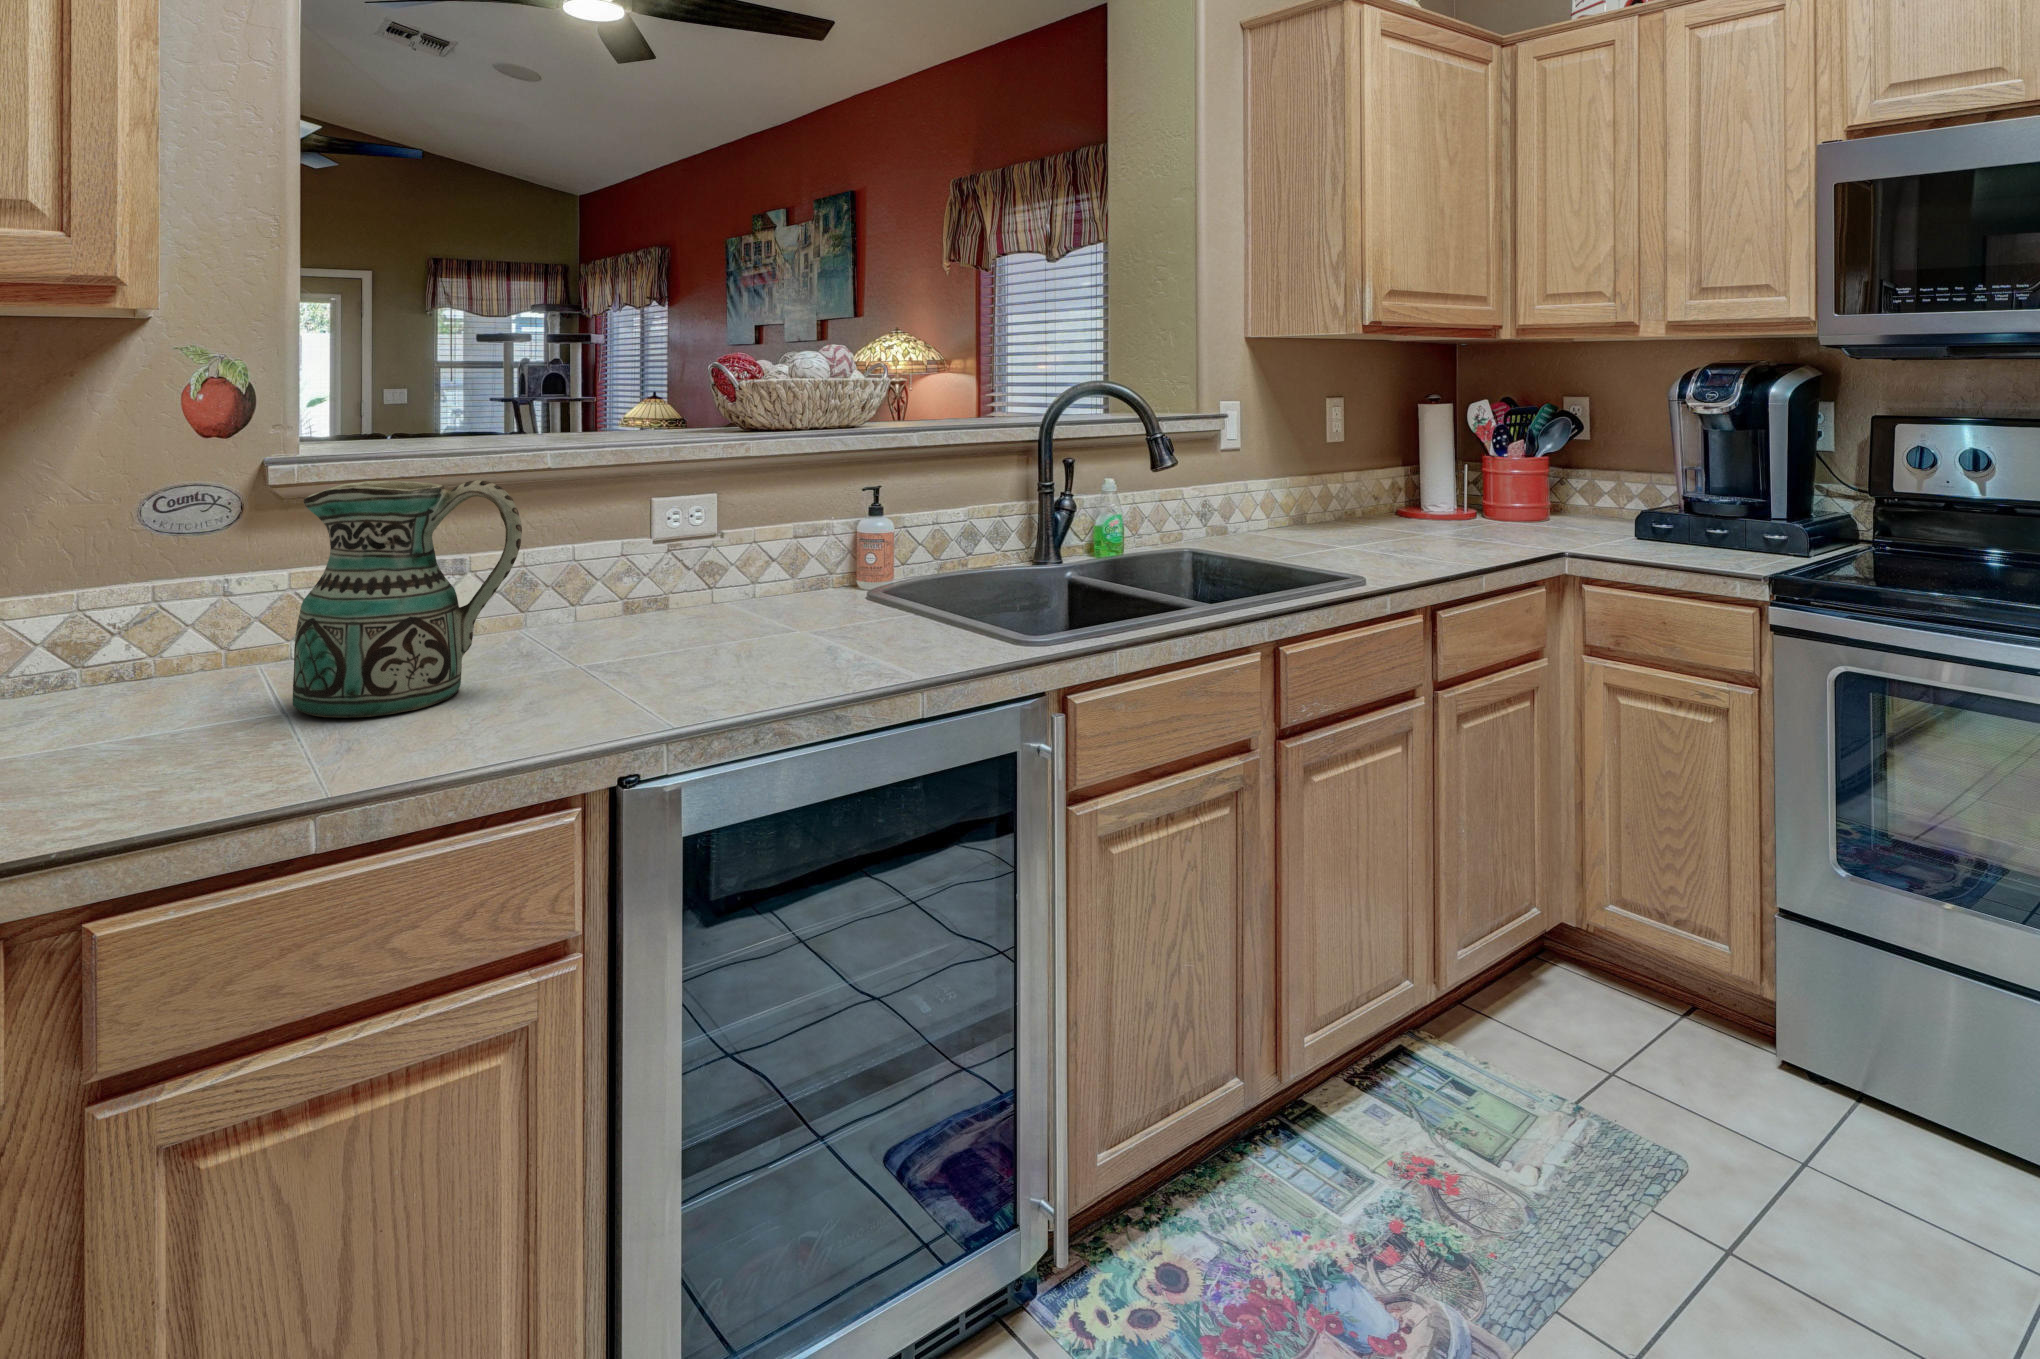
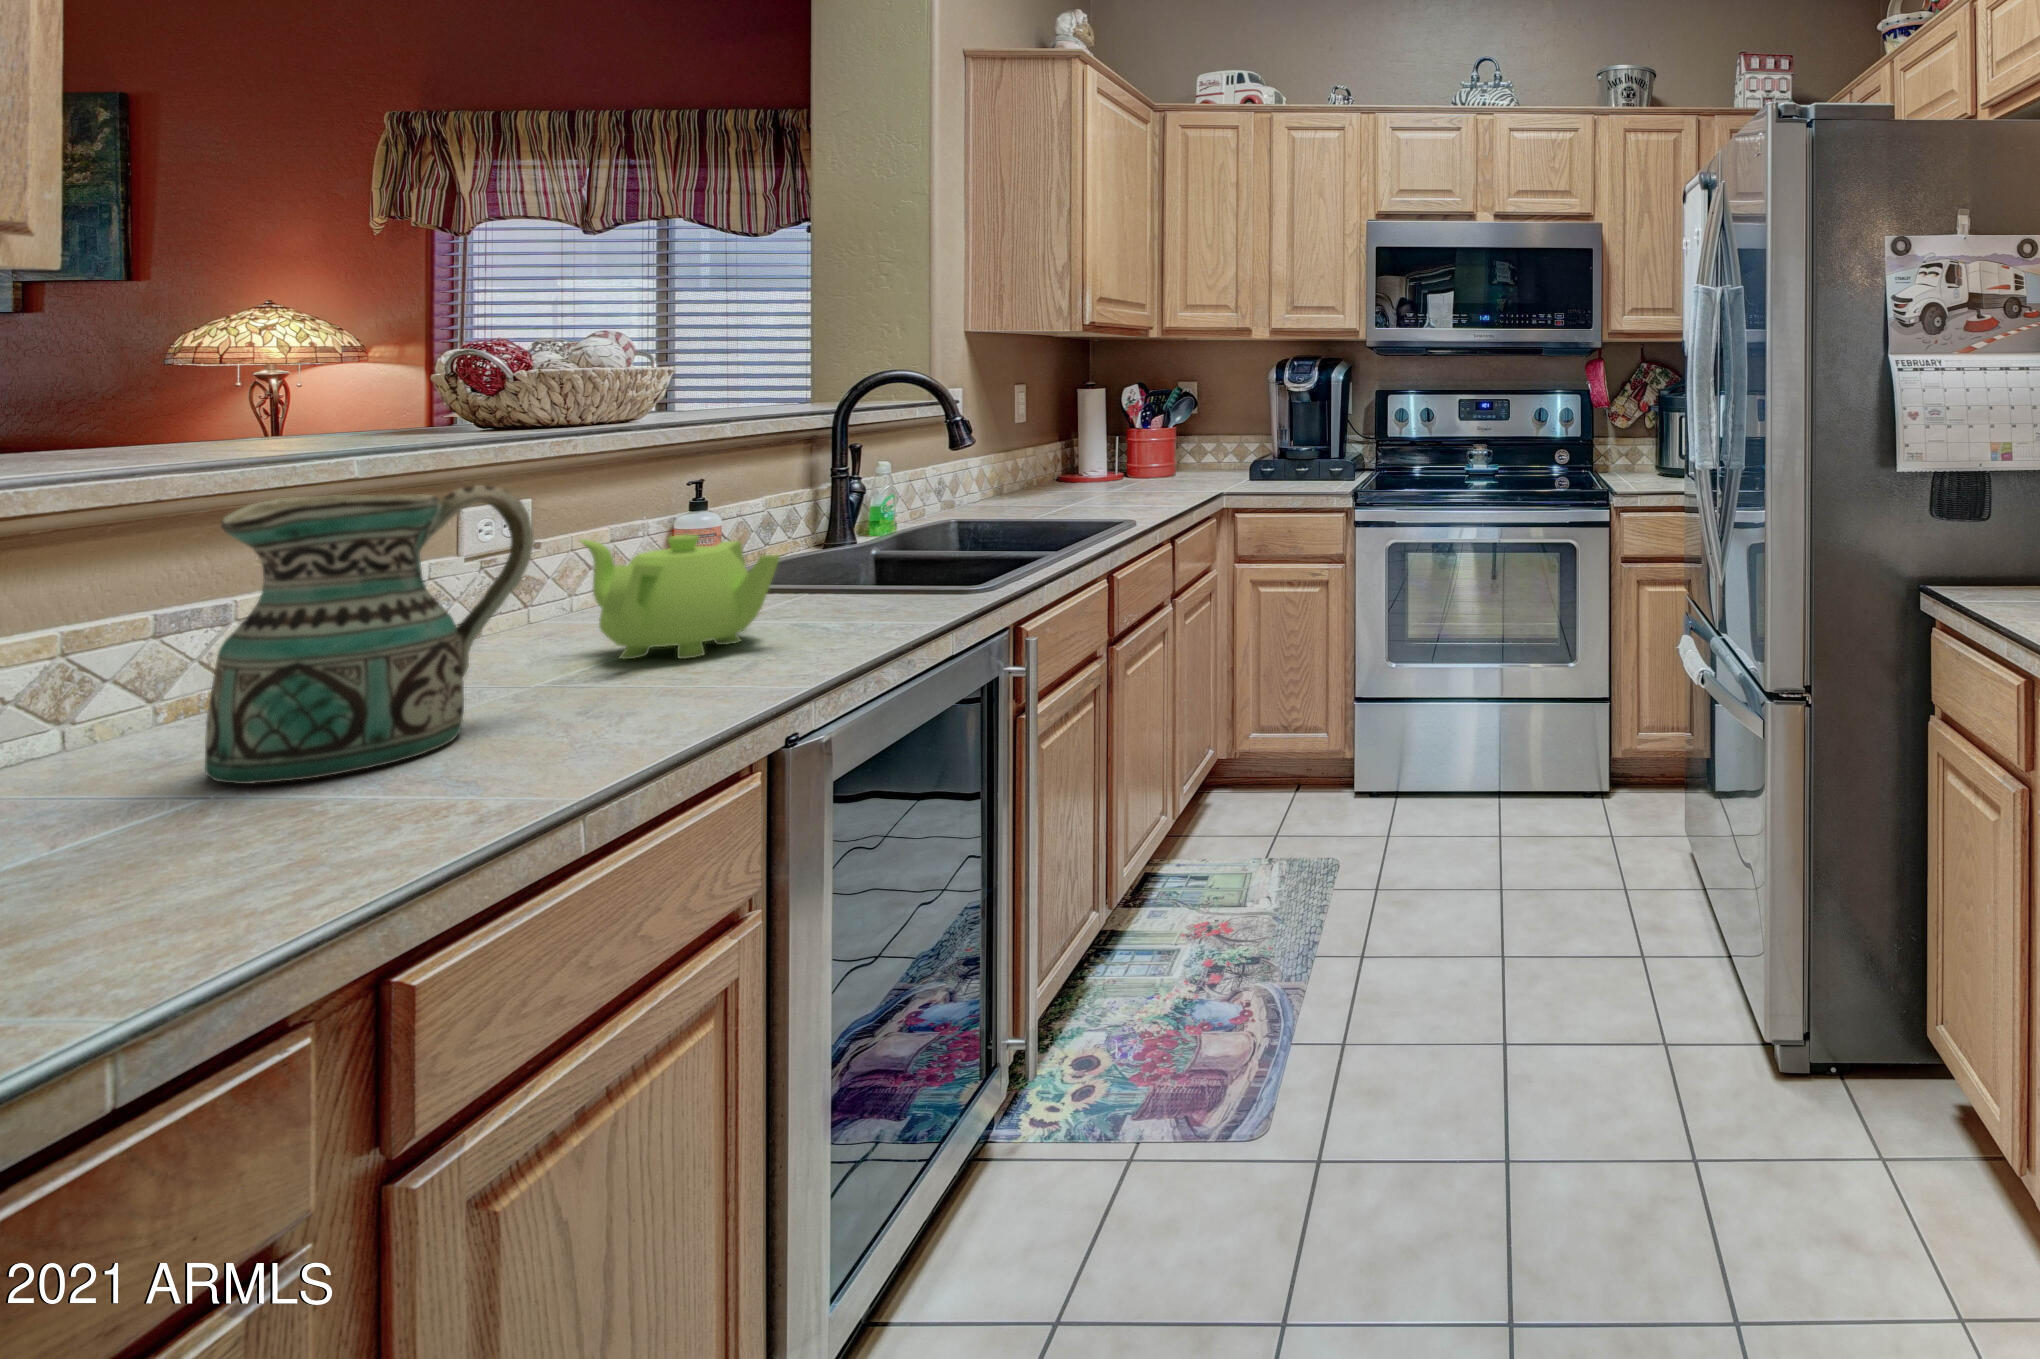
teapot: none [619,535,790,665] -> present [580,534,780,659]

